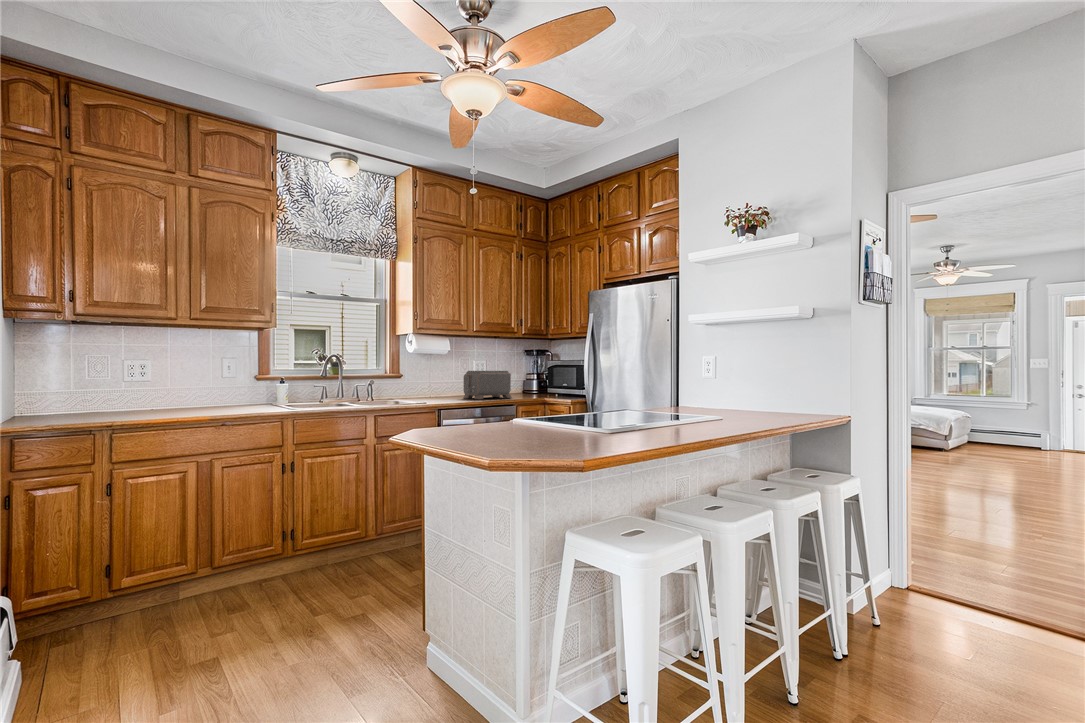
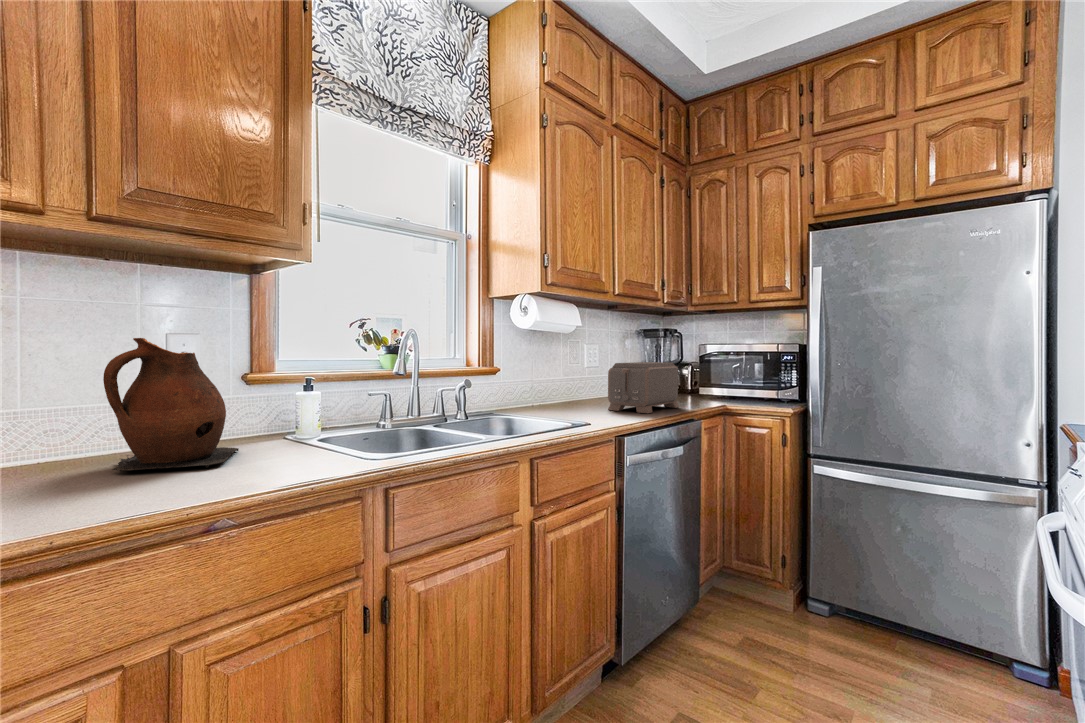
ceramic pitcher: none [192,358,245,408] -> present [103,338,239,471]

